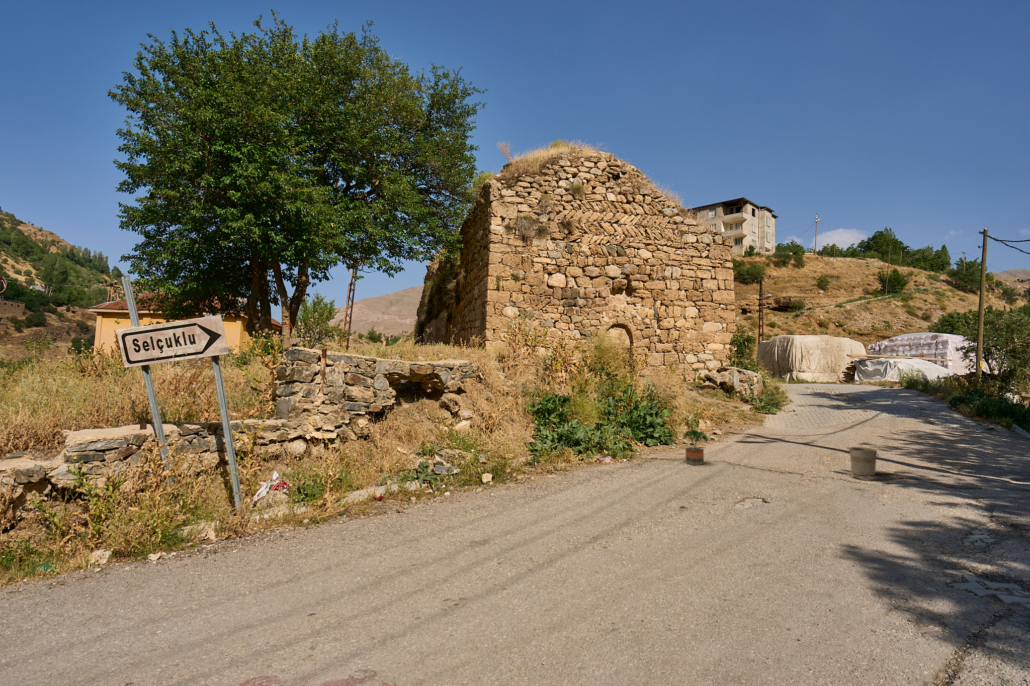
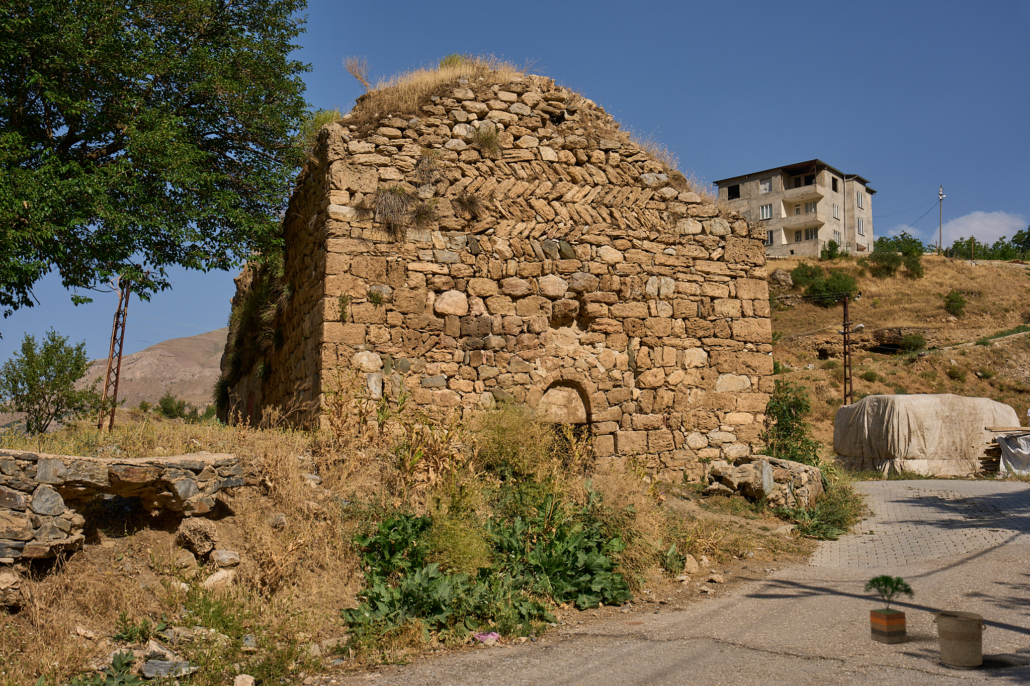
potted tree: present [683,430,708,465] -> present [864,575,915,644]

